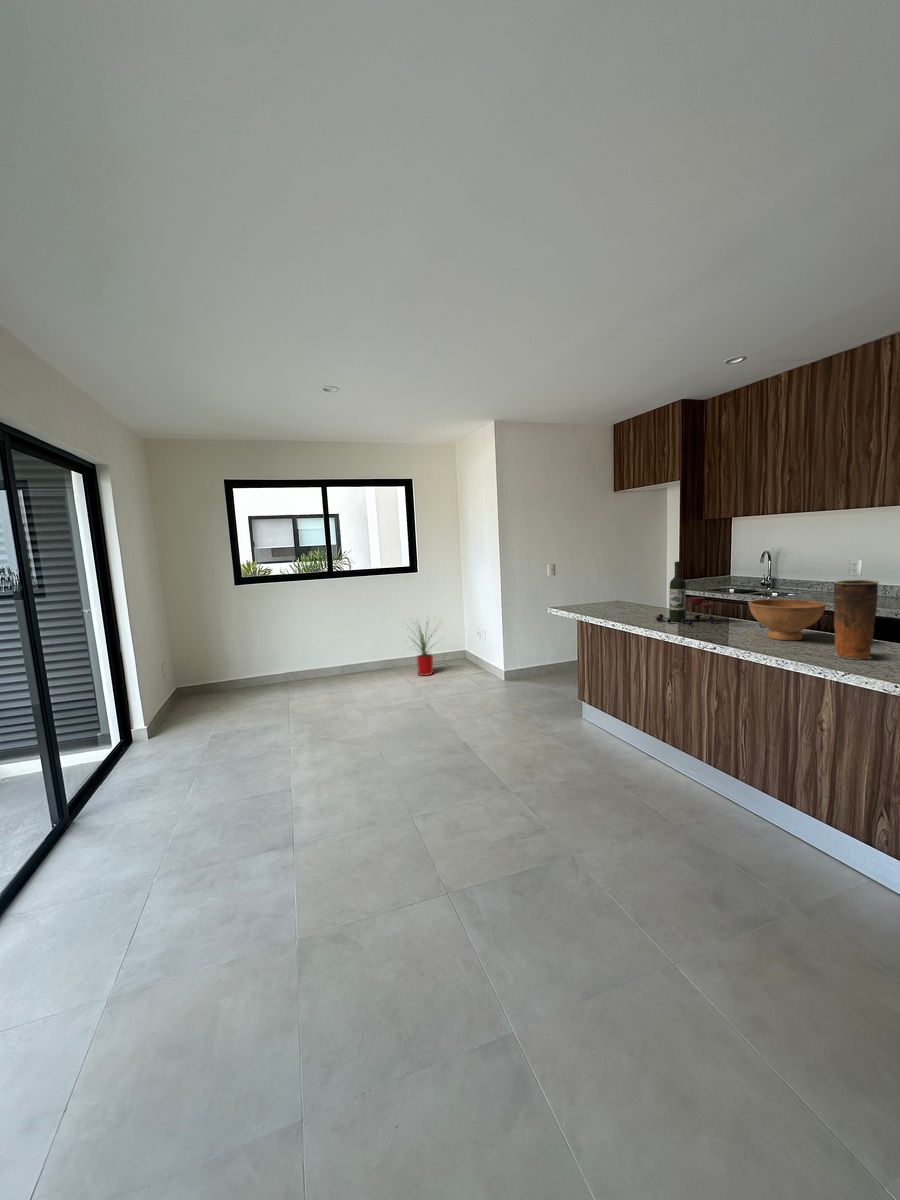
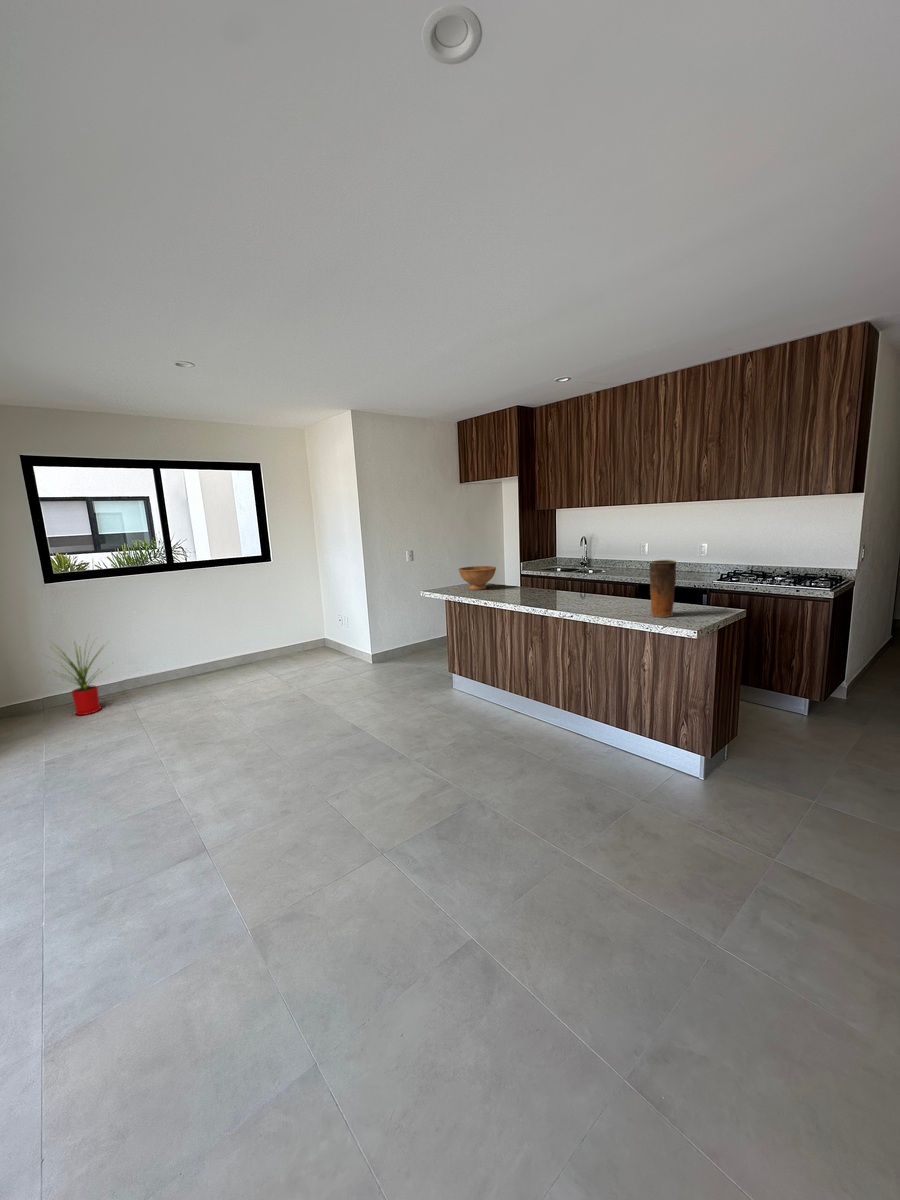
wine bottle: present [655,562,714,625] -> none [517,548,565,600]
bowl: present [748,599,826,640] -> present [458,566,496,590]
house plant: present [413,623,433,676] -> present [58,643,103,715]

